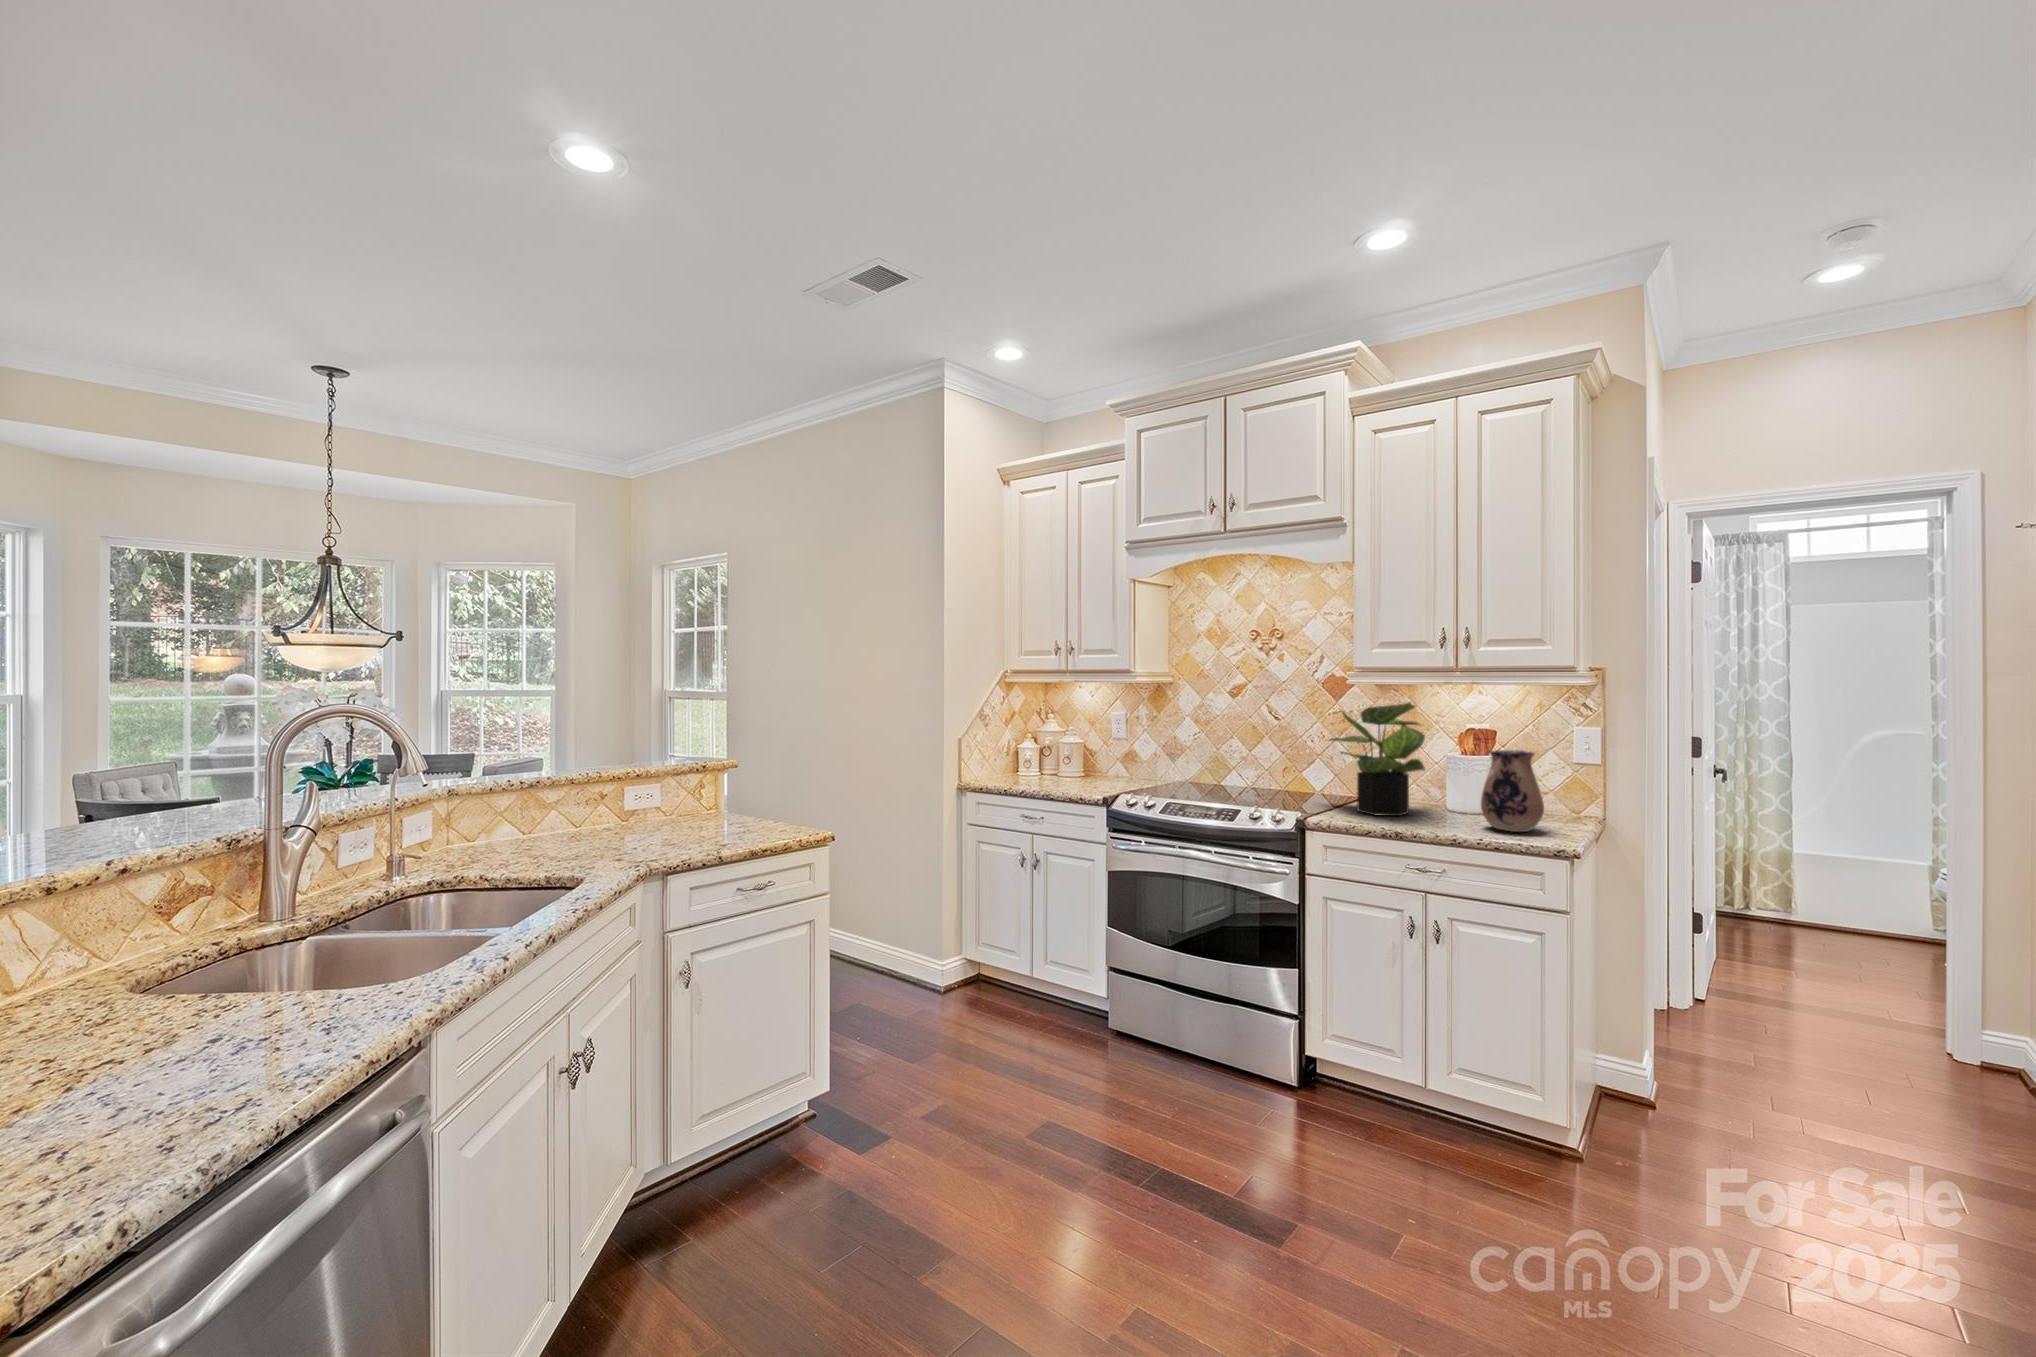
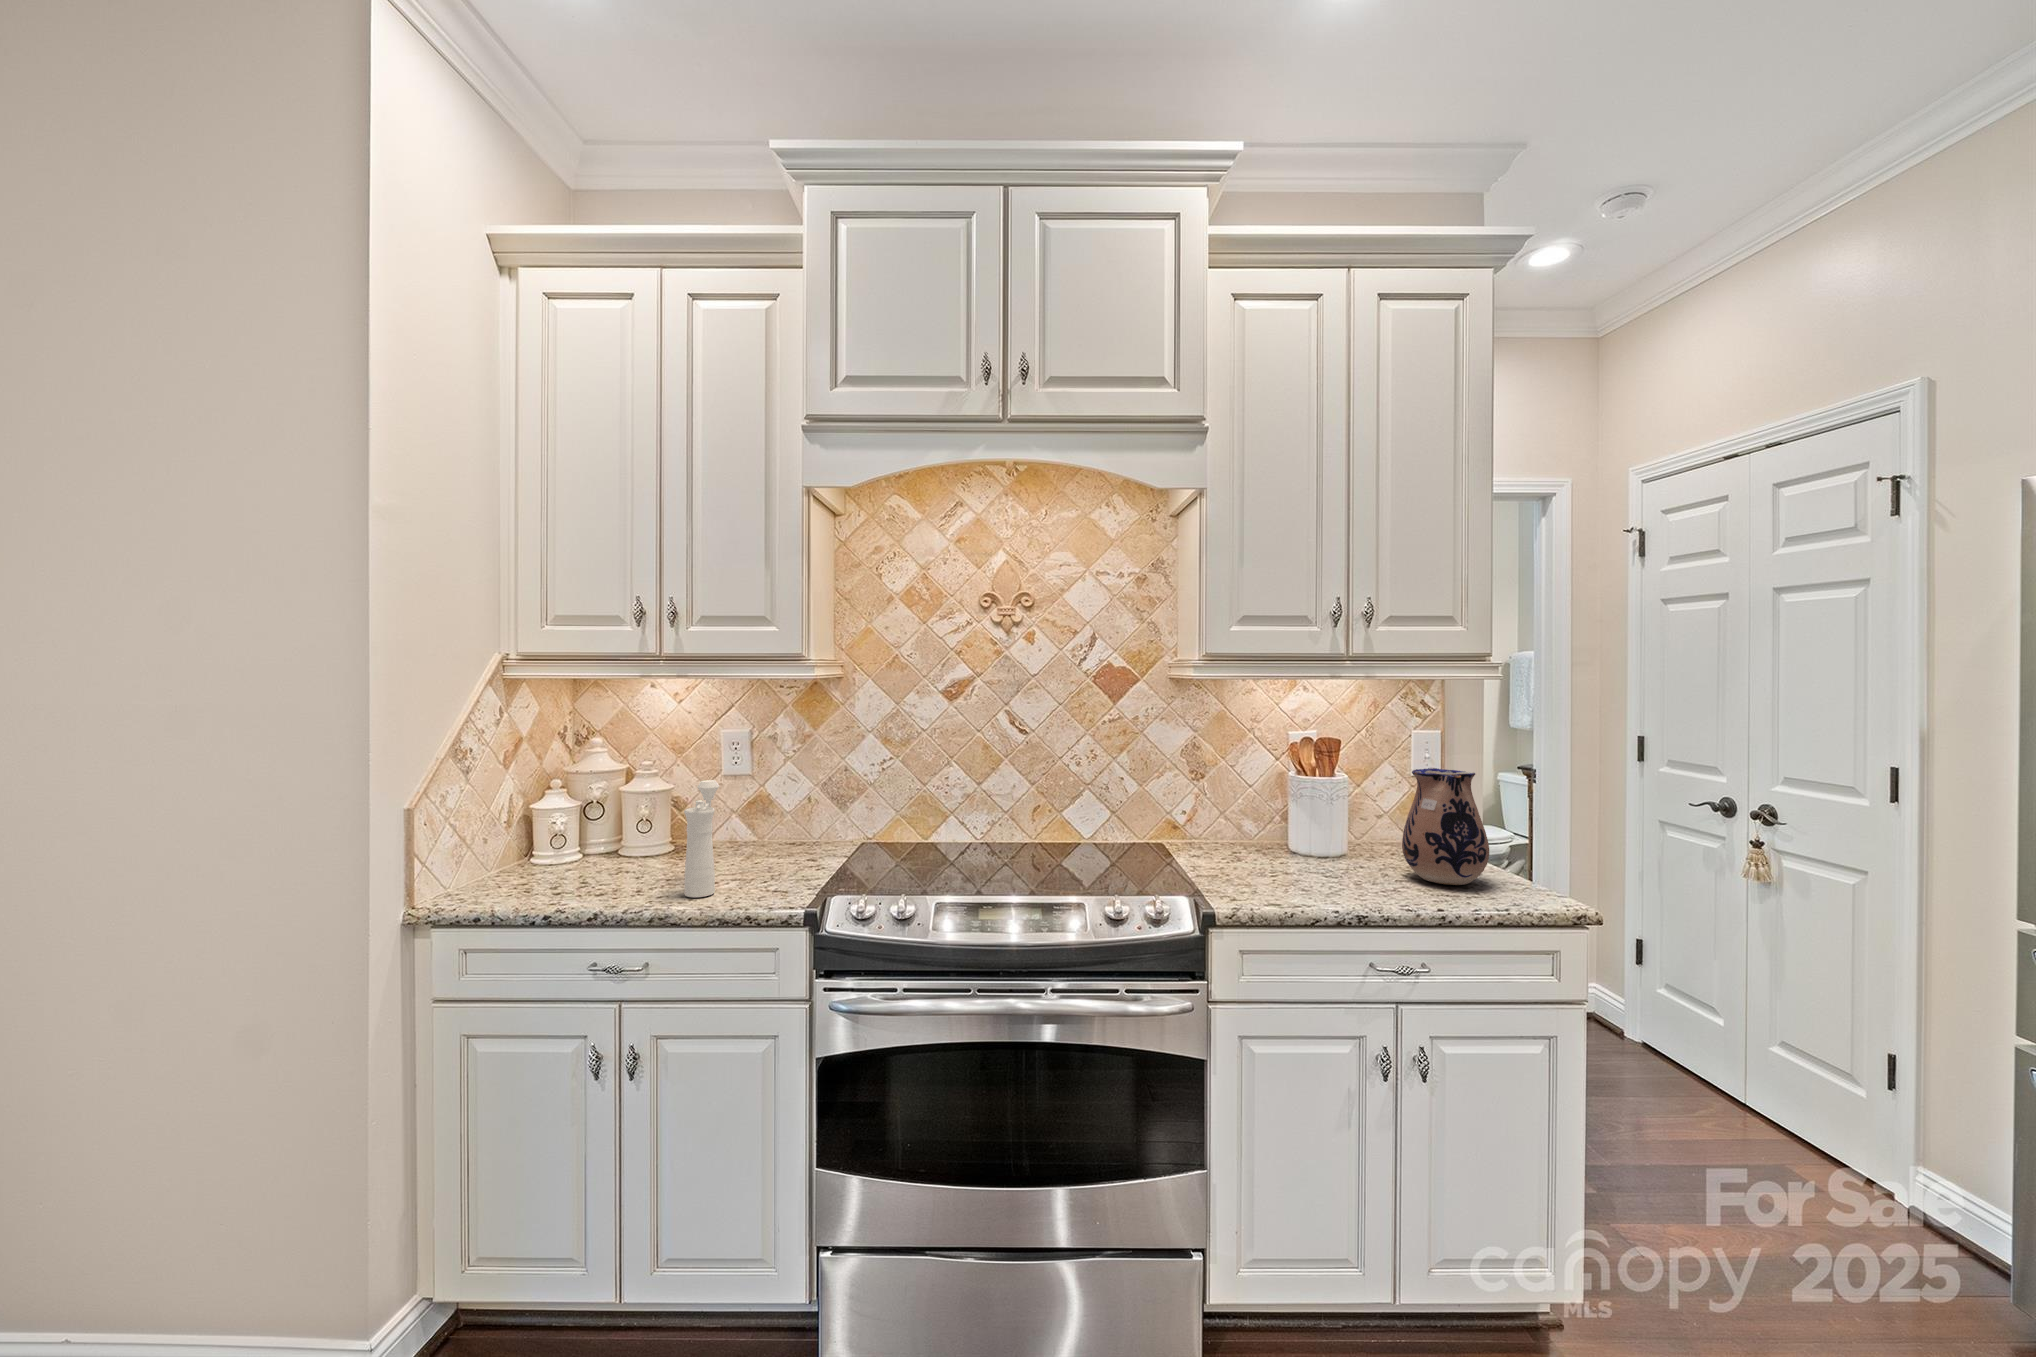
potted plant: present [1329,703,1425,816] -> none [1152,706,1338,880]
pepper mill: none [1061,734,1084,789] -> present [684,780,719,897]

